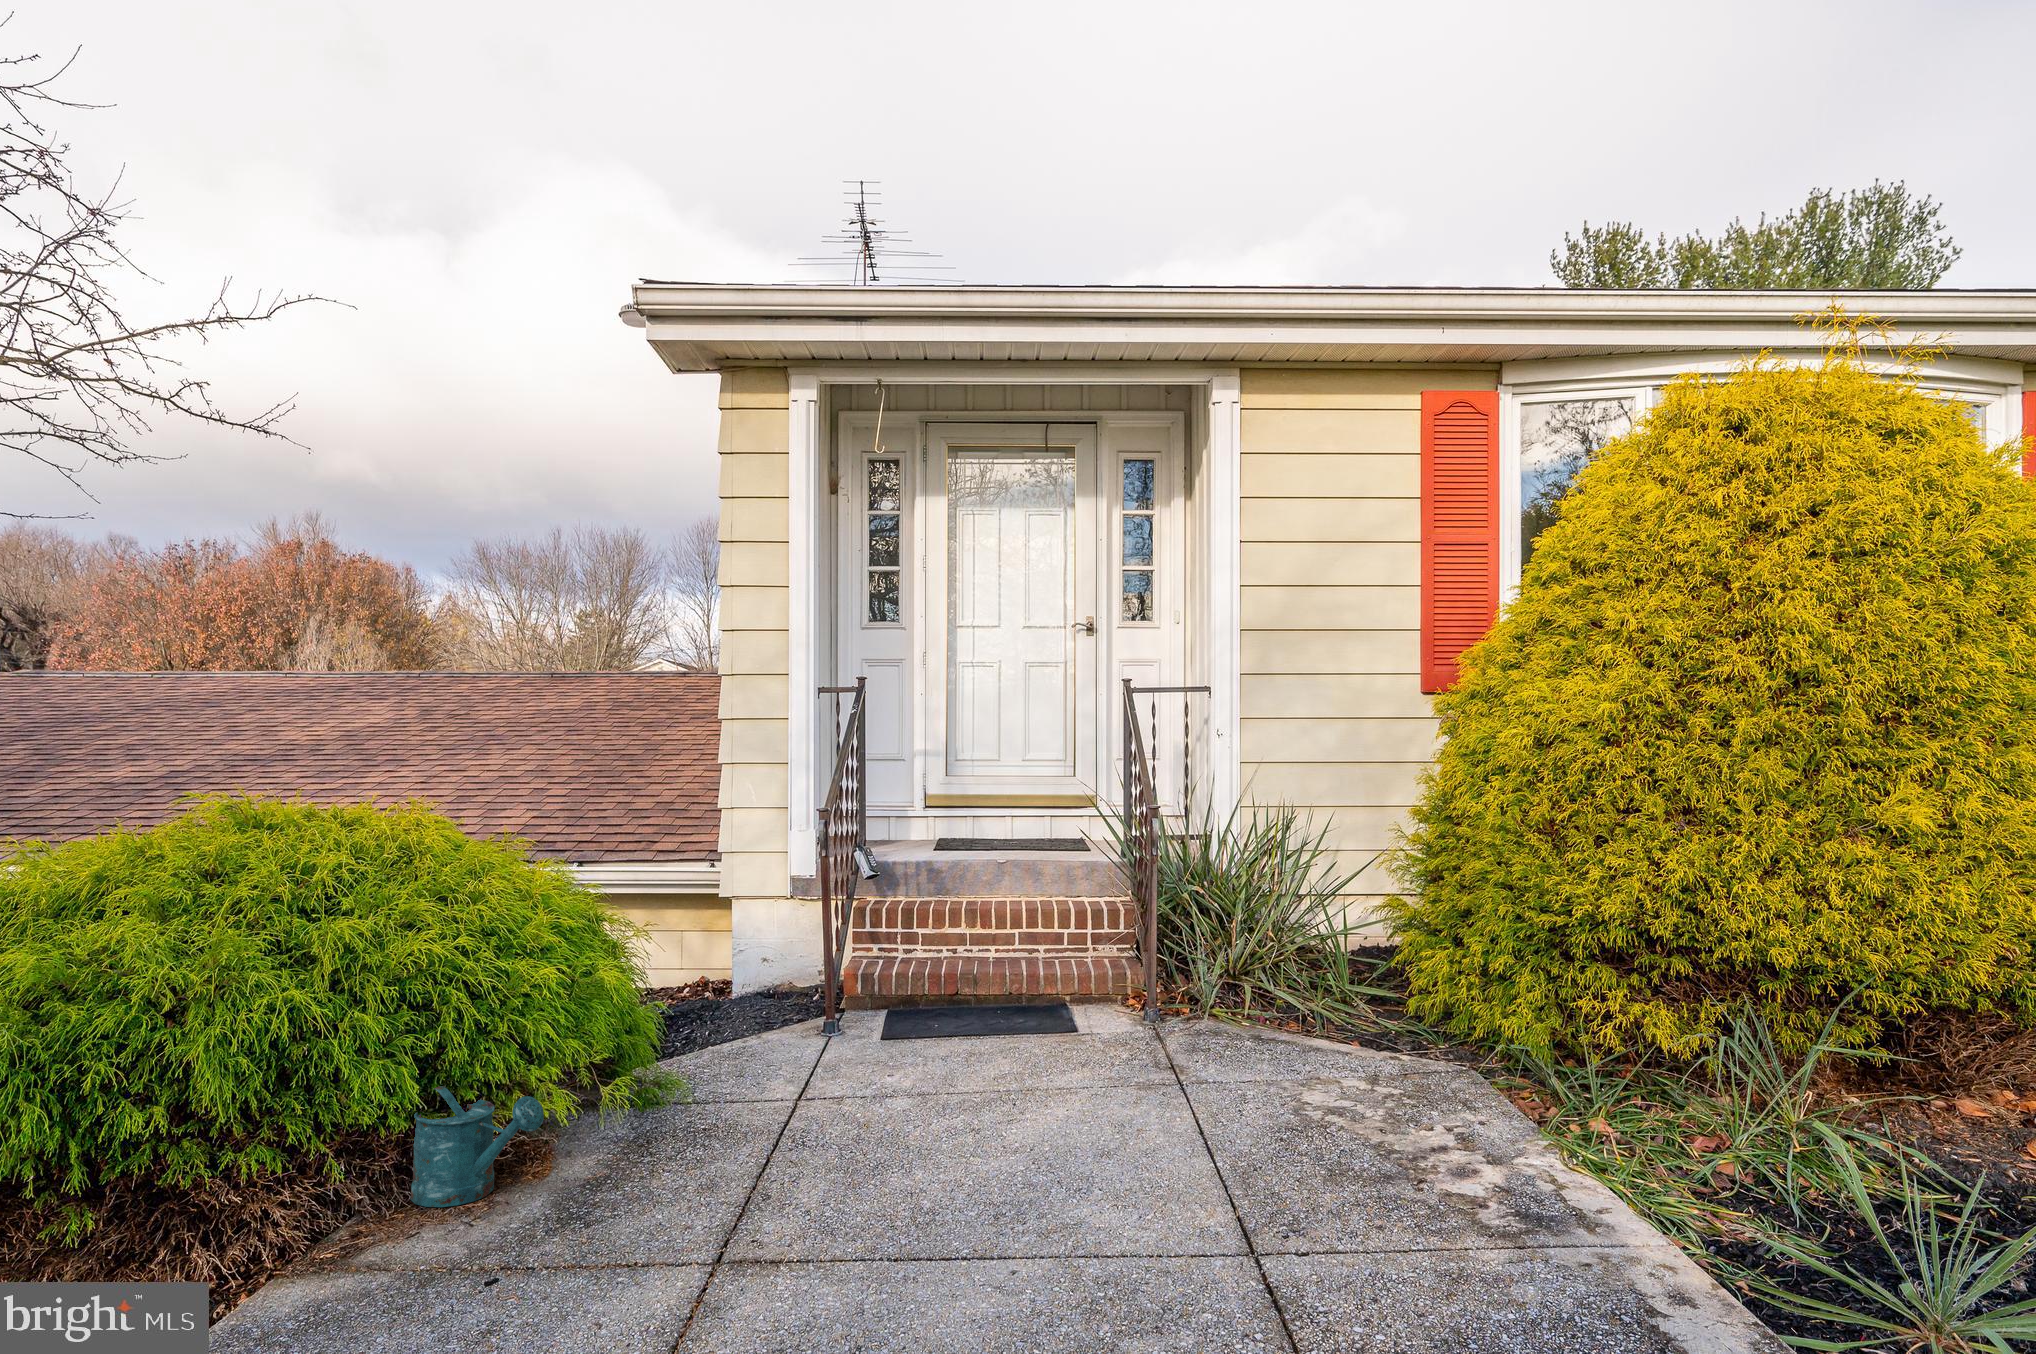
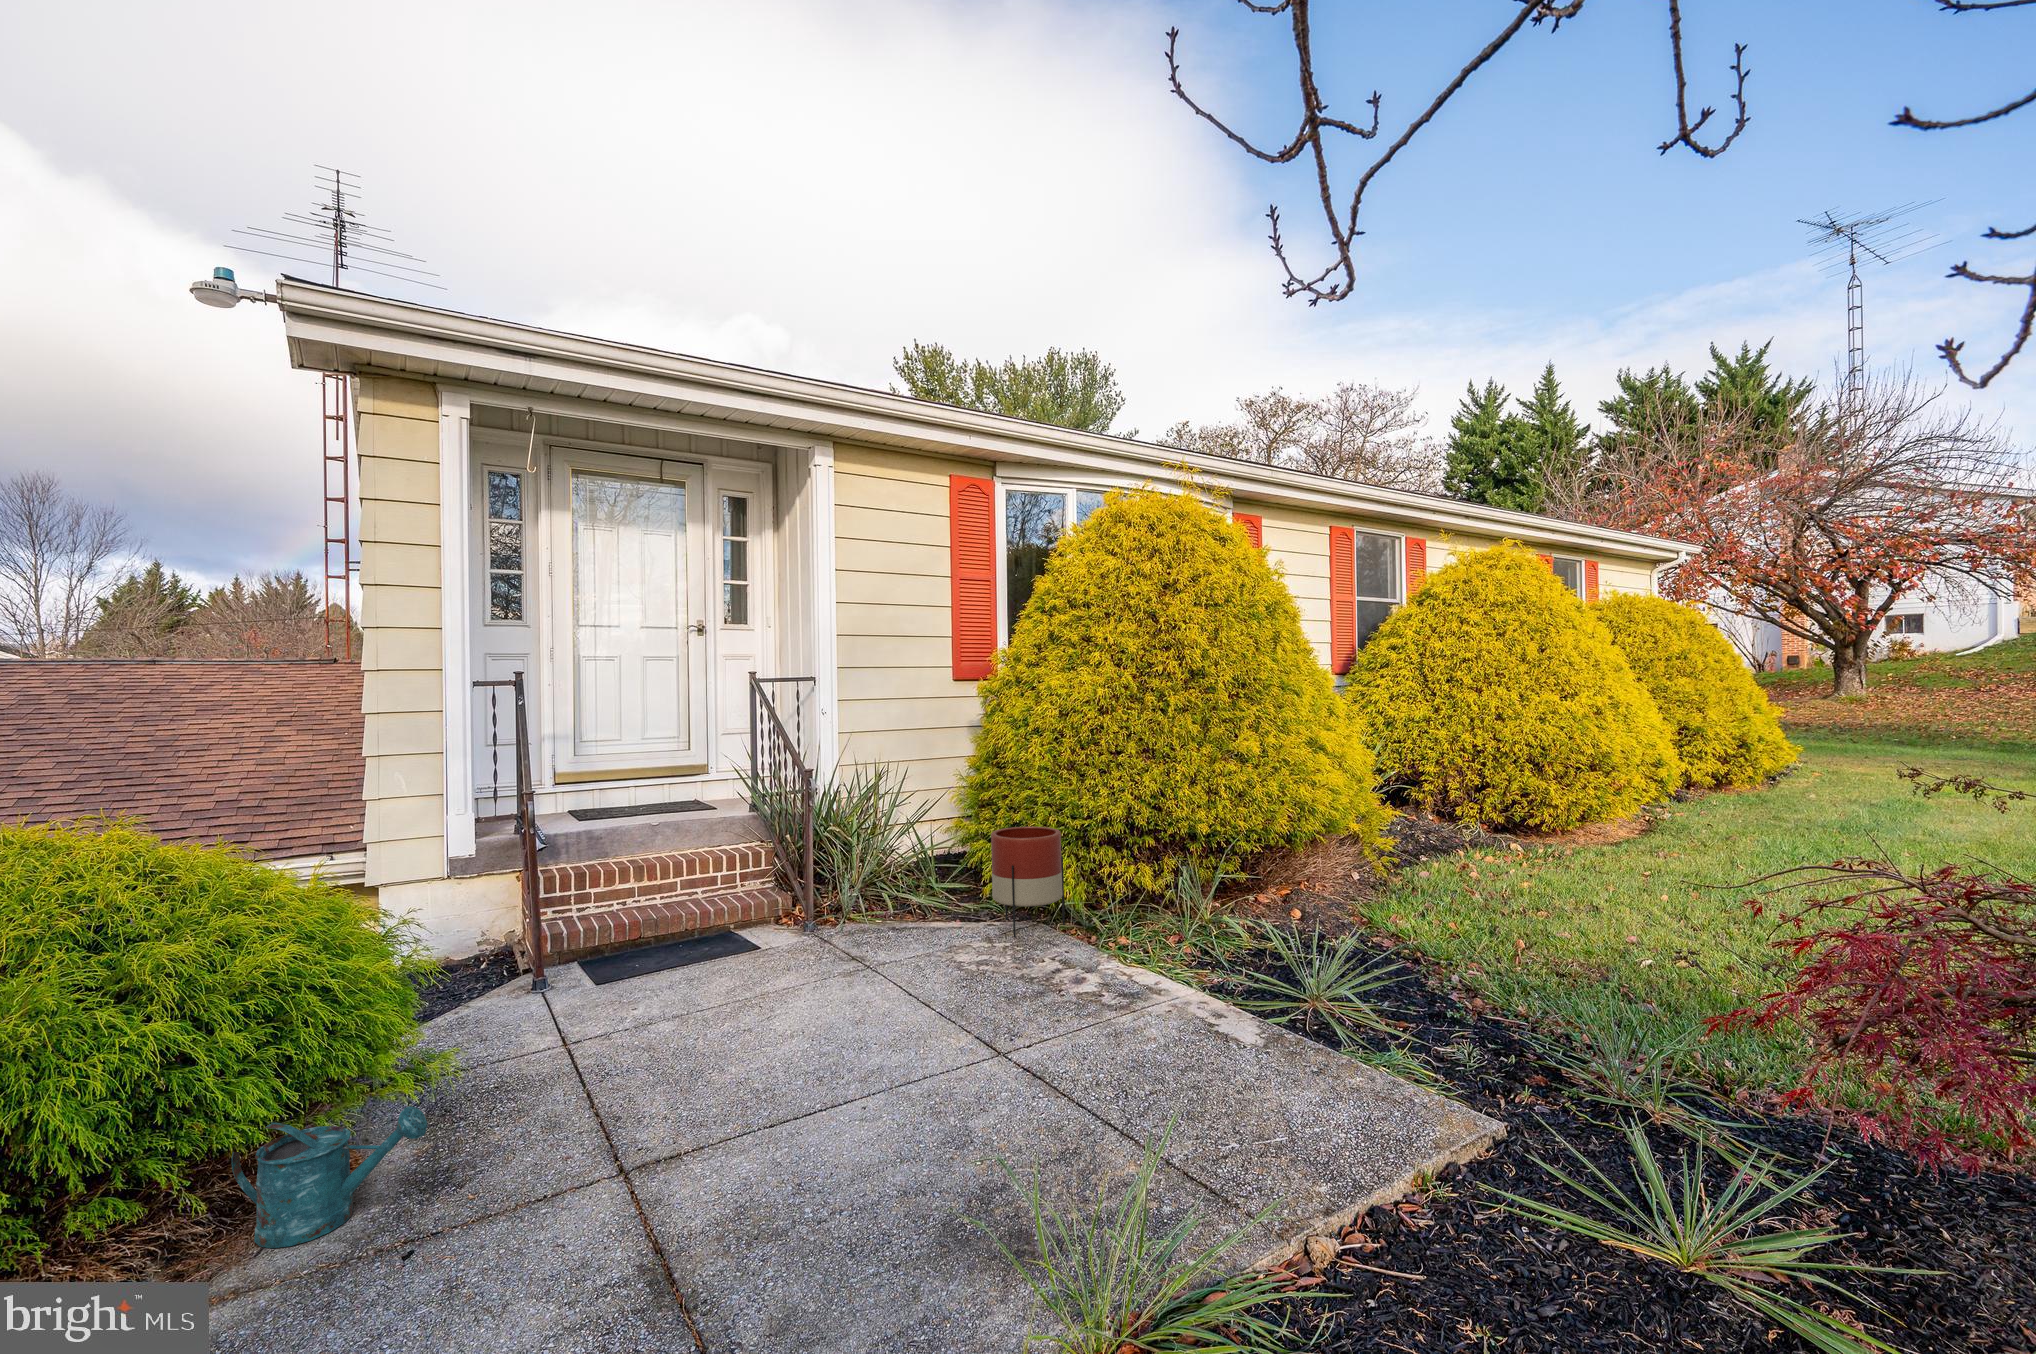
planter: none [1401,916,1524,1084] -> present [991,827,1065,937]

